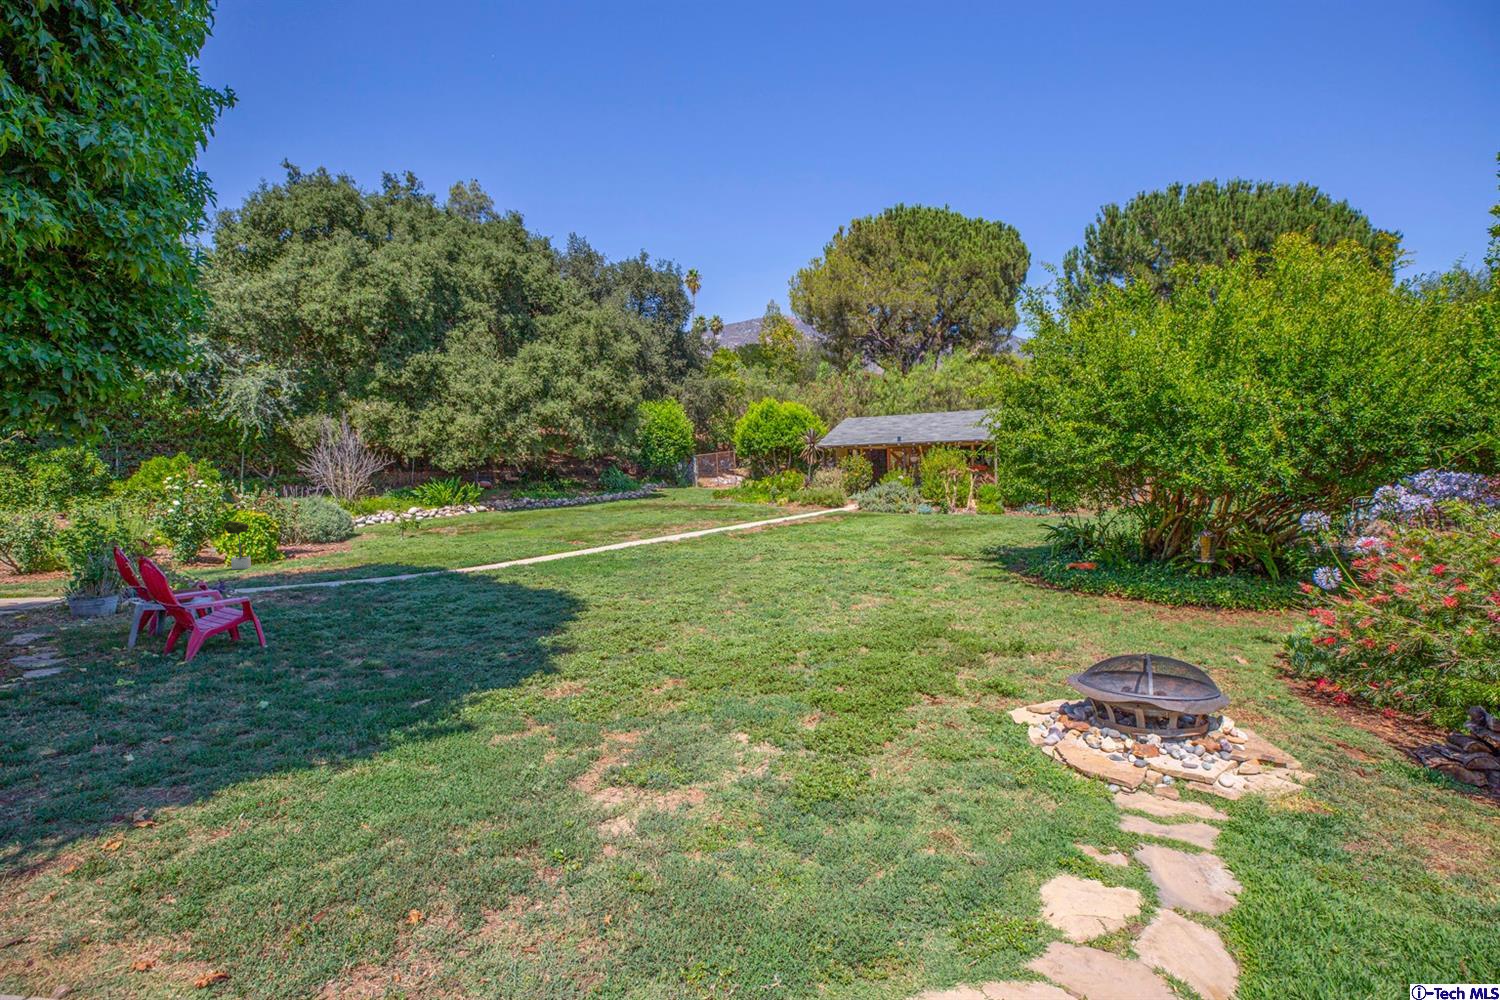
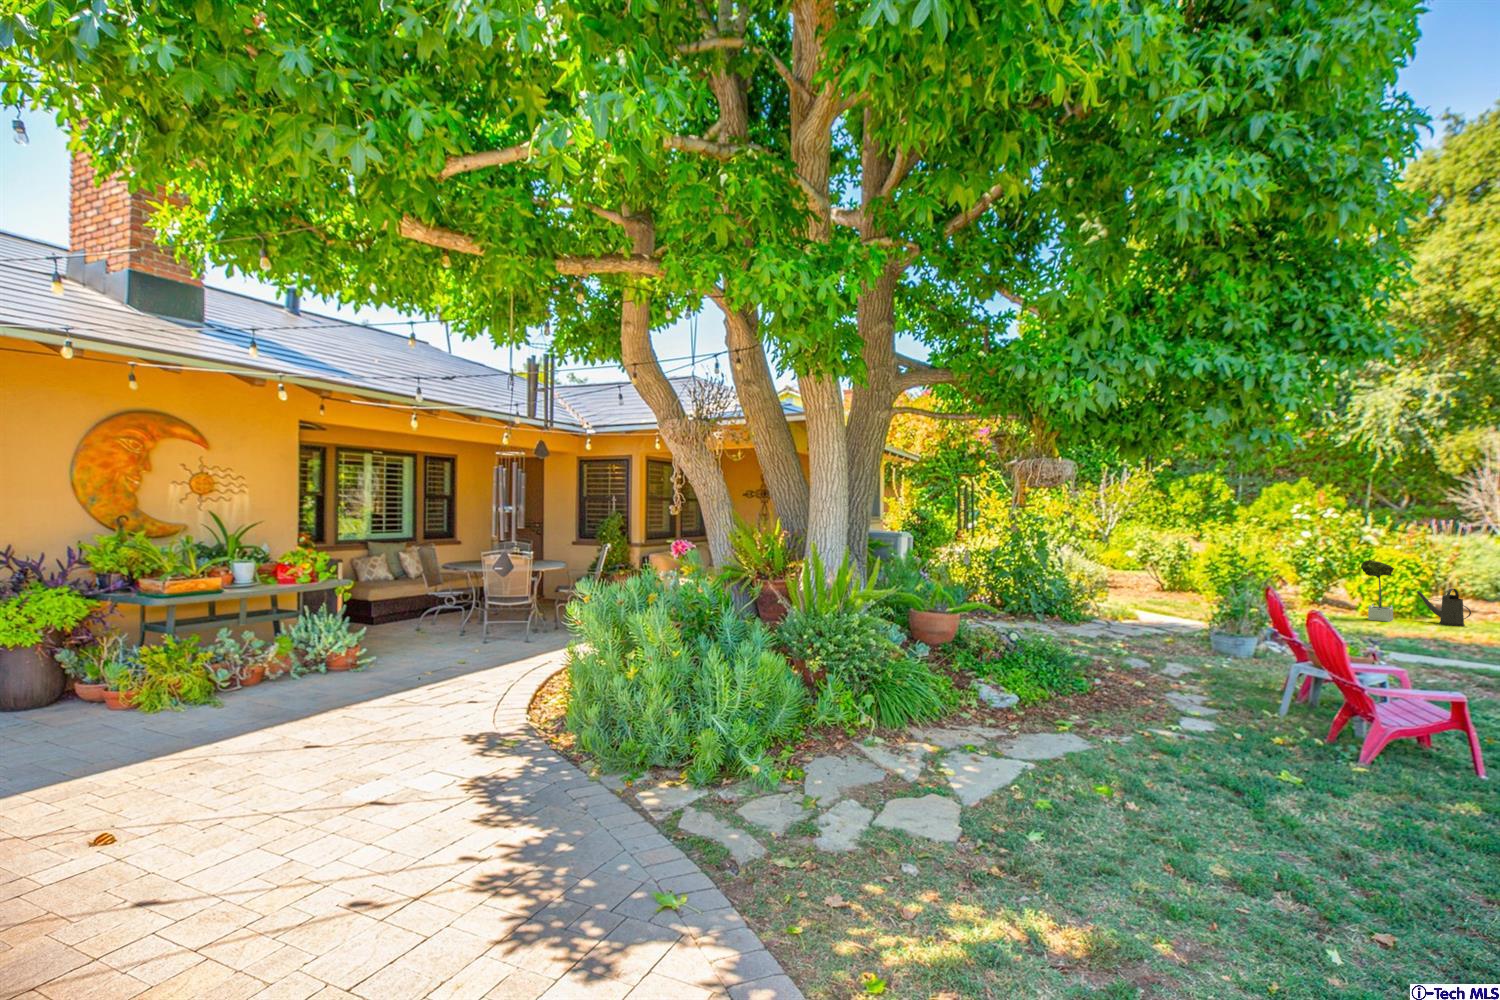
watering can: none [268,537,304,564] -> present [1417,588,1471,626]

